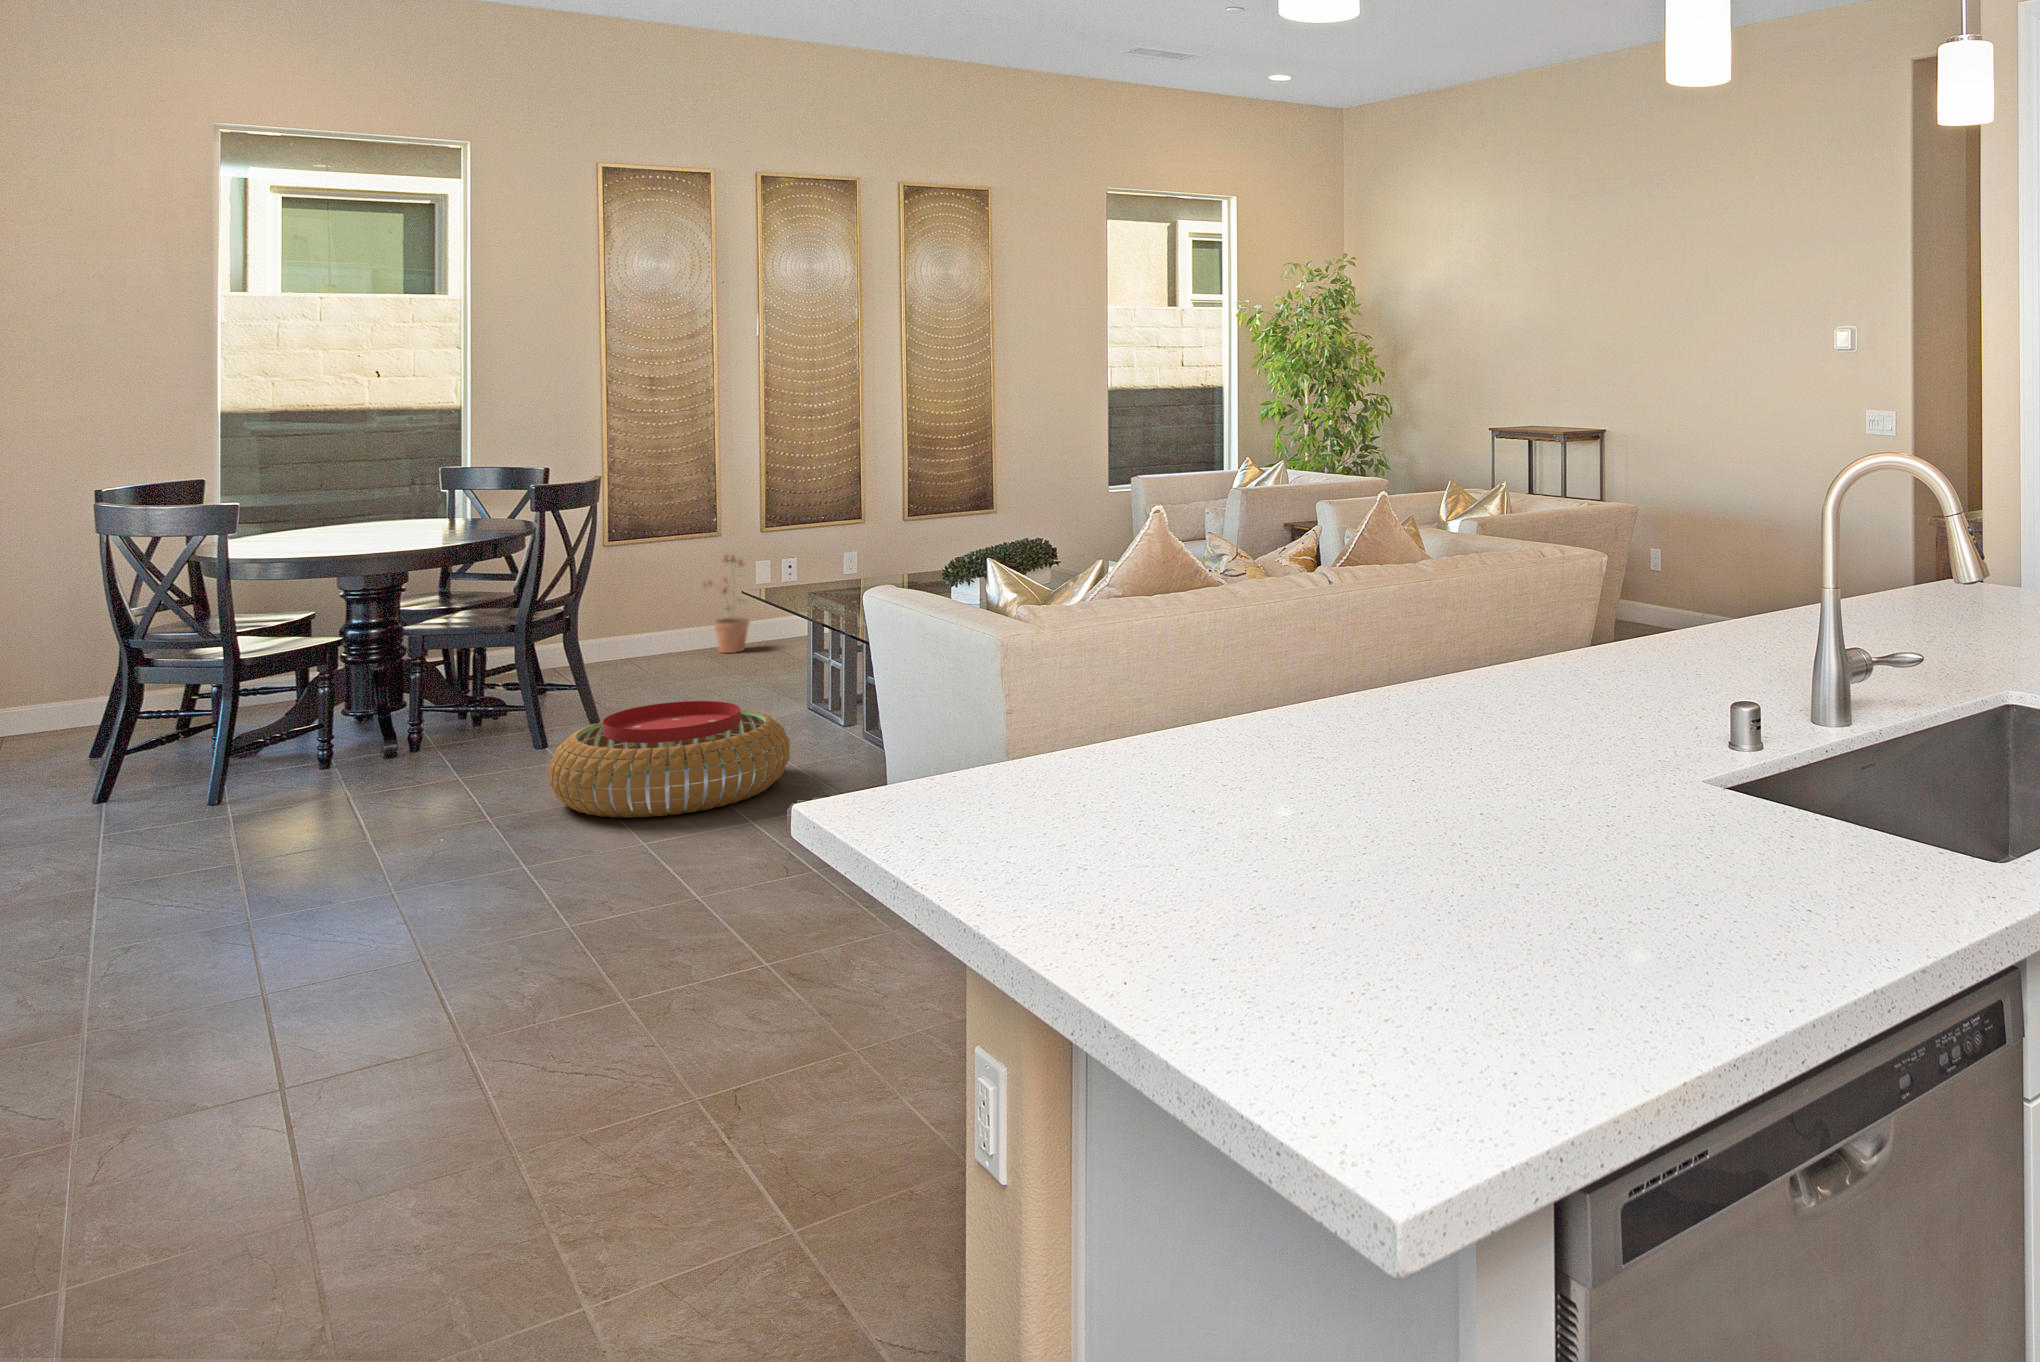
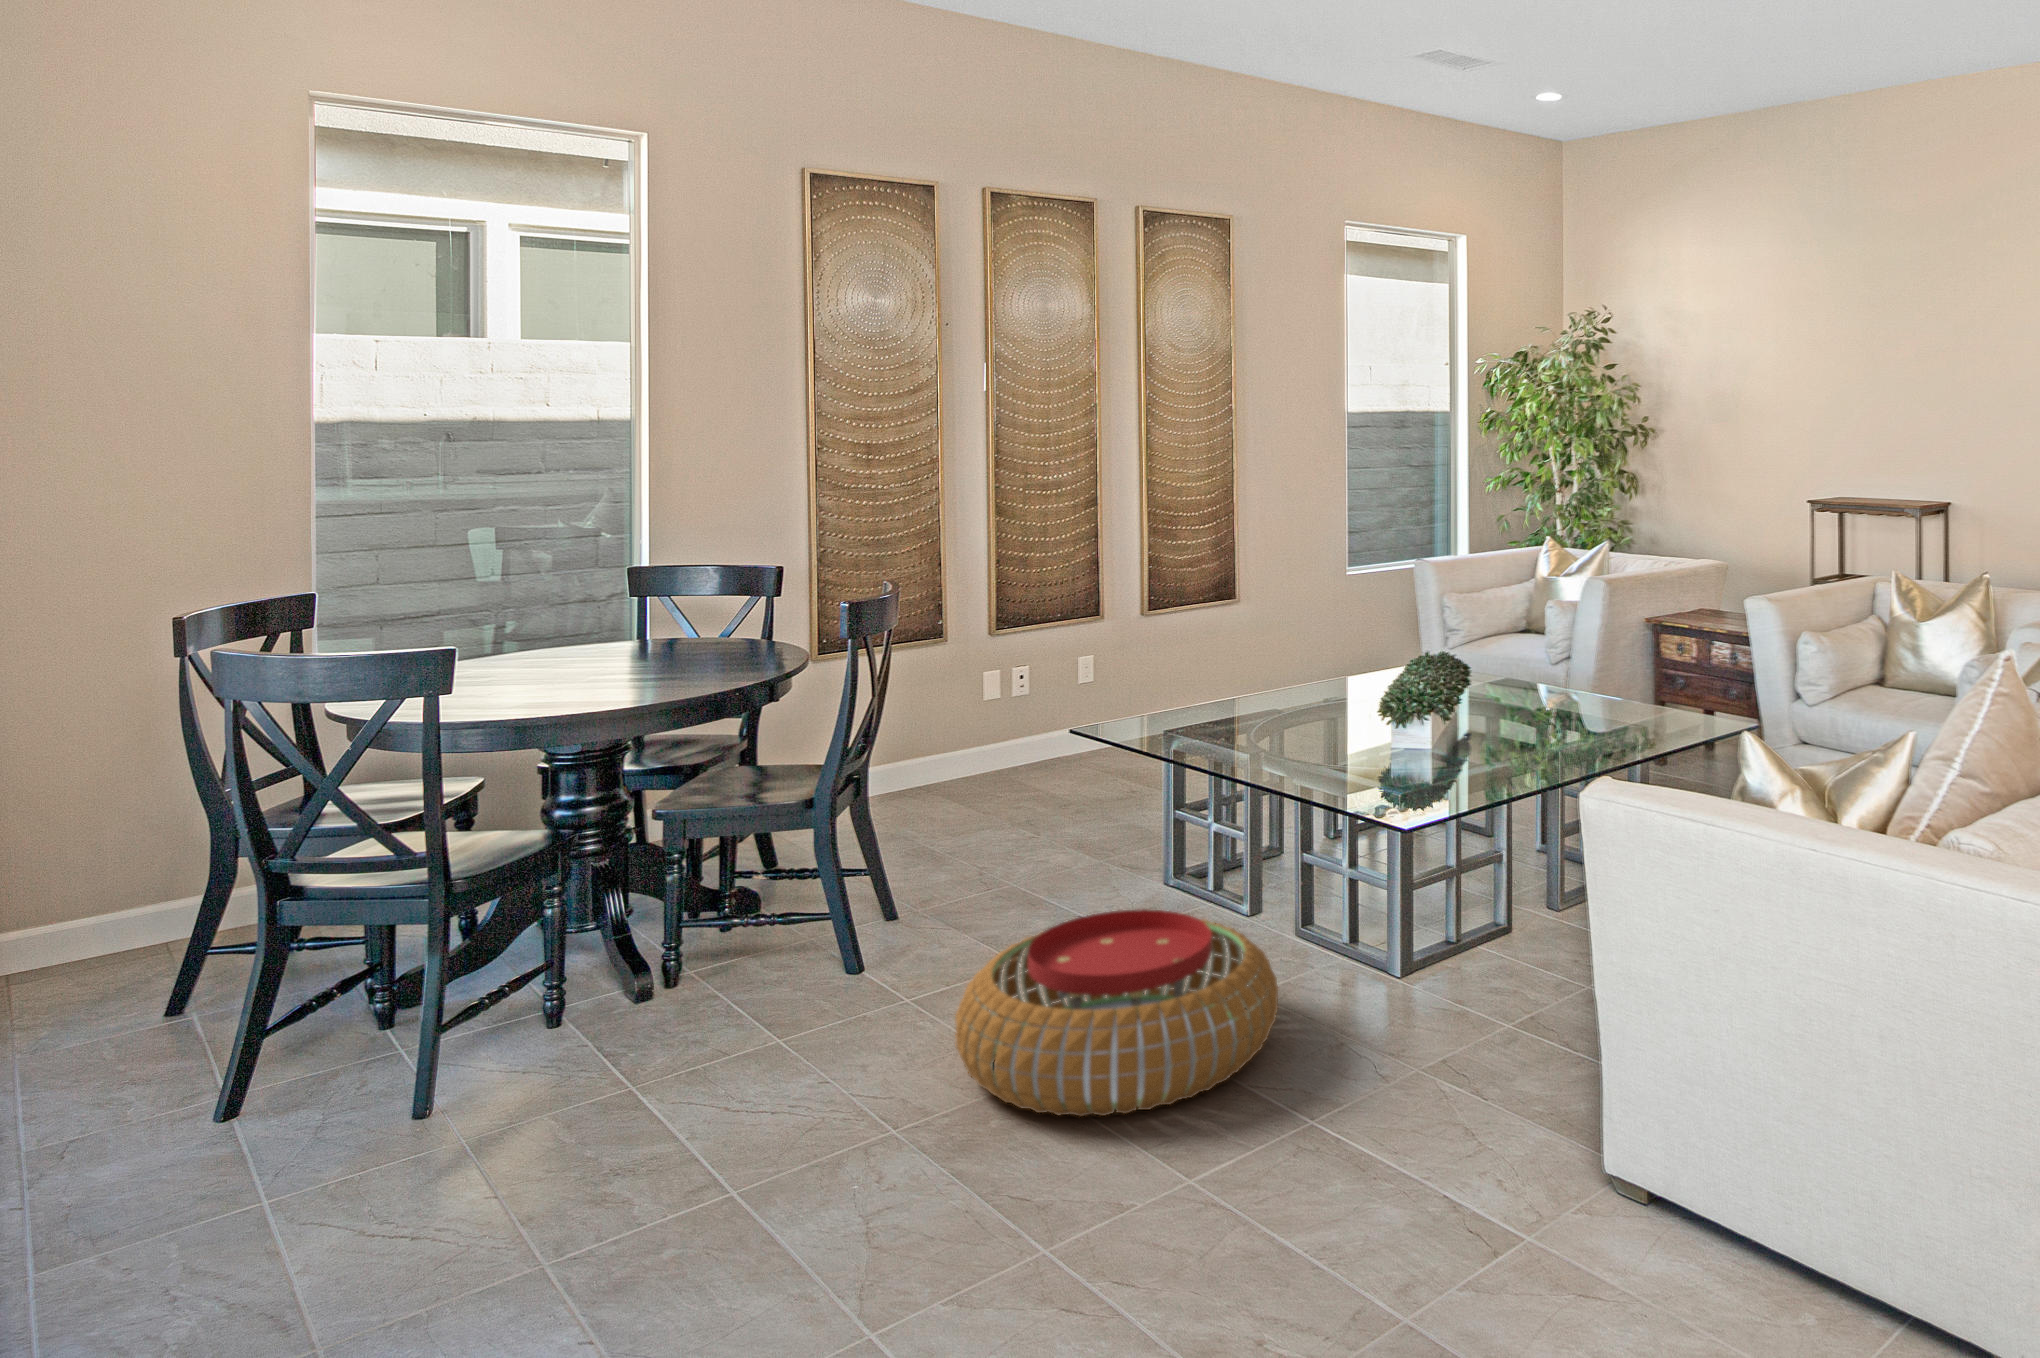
potted plant: present [704,555,750,653] -> none [927,665,993,791]

